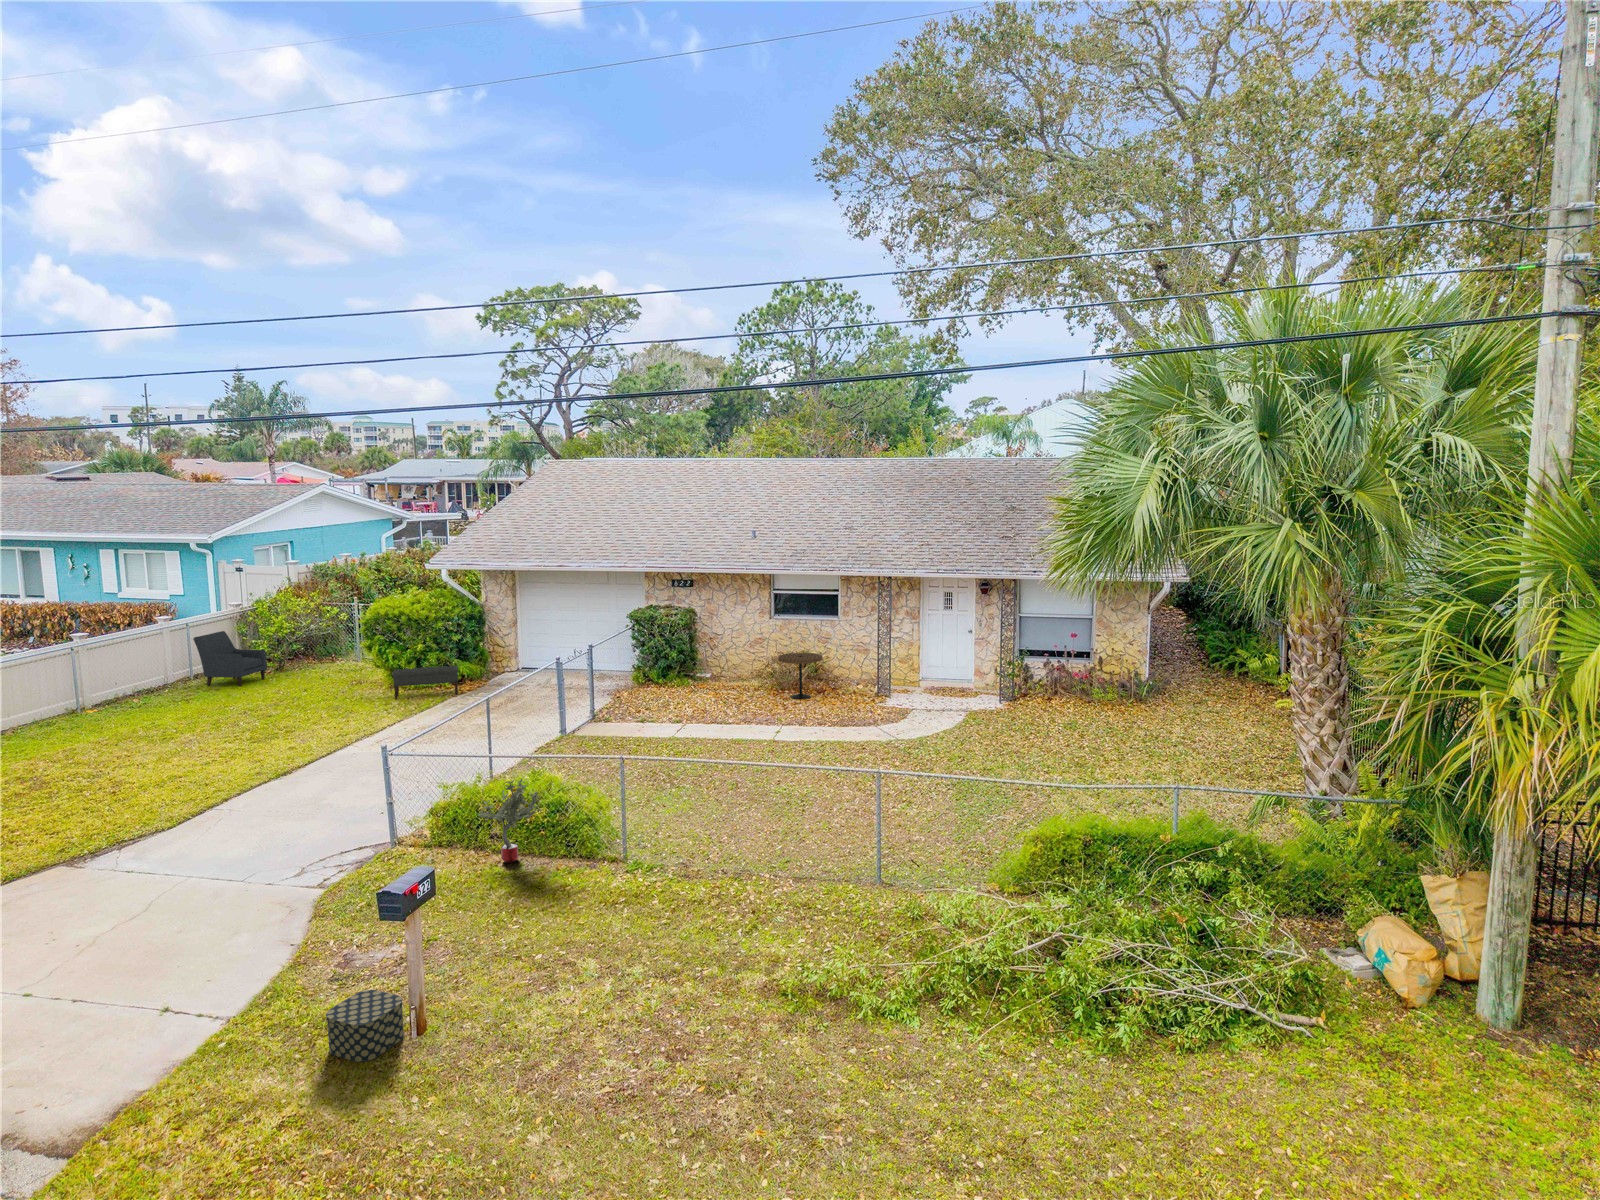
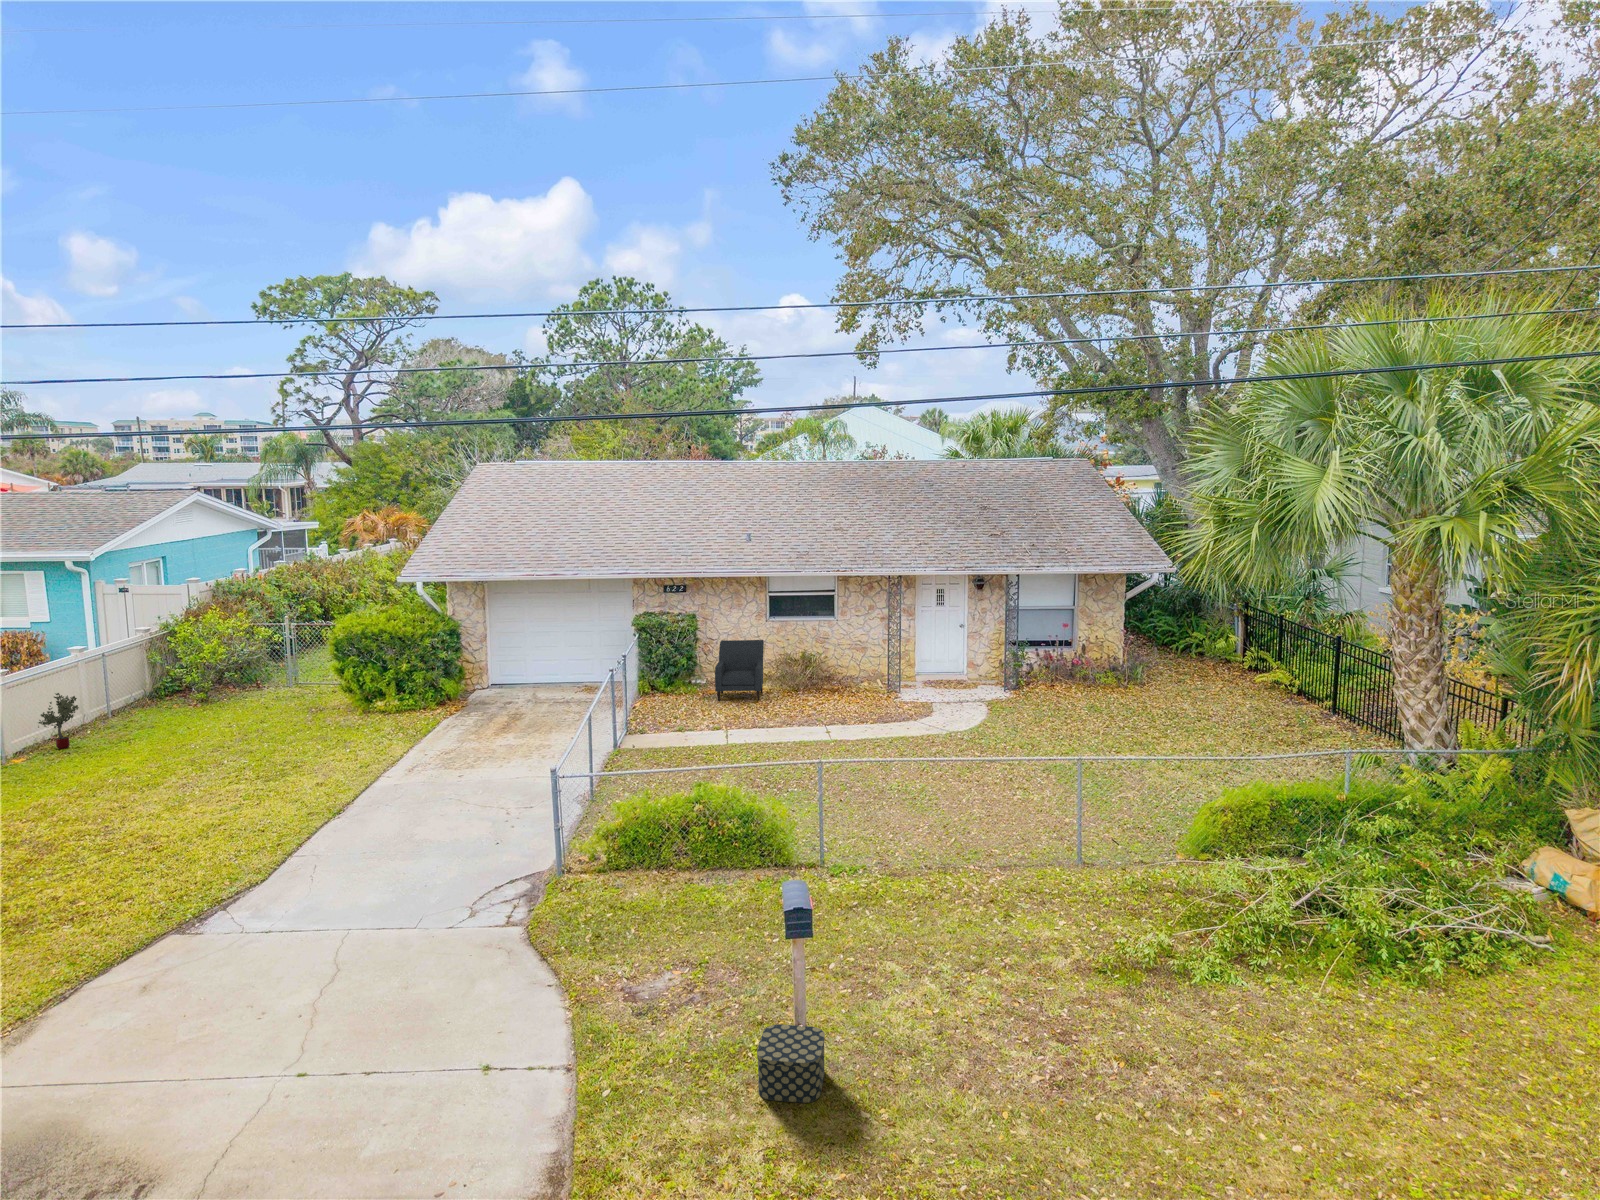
chair: present [193,631,267,686] -> present [715,640,764,701]
side table: present [778,653,822,699] -> none [789,653,832,699]
bench: present [392,665,458,700] -> none [371,684,446,725]
potted tree: present [479,779,539,863] -> present [38,693,79,749]

